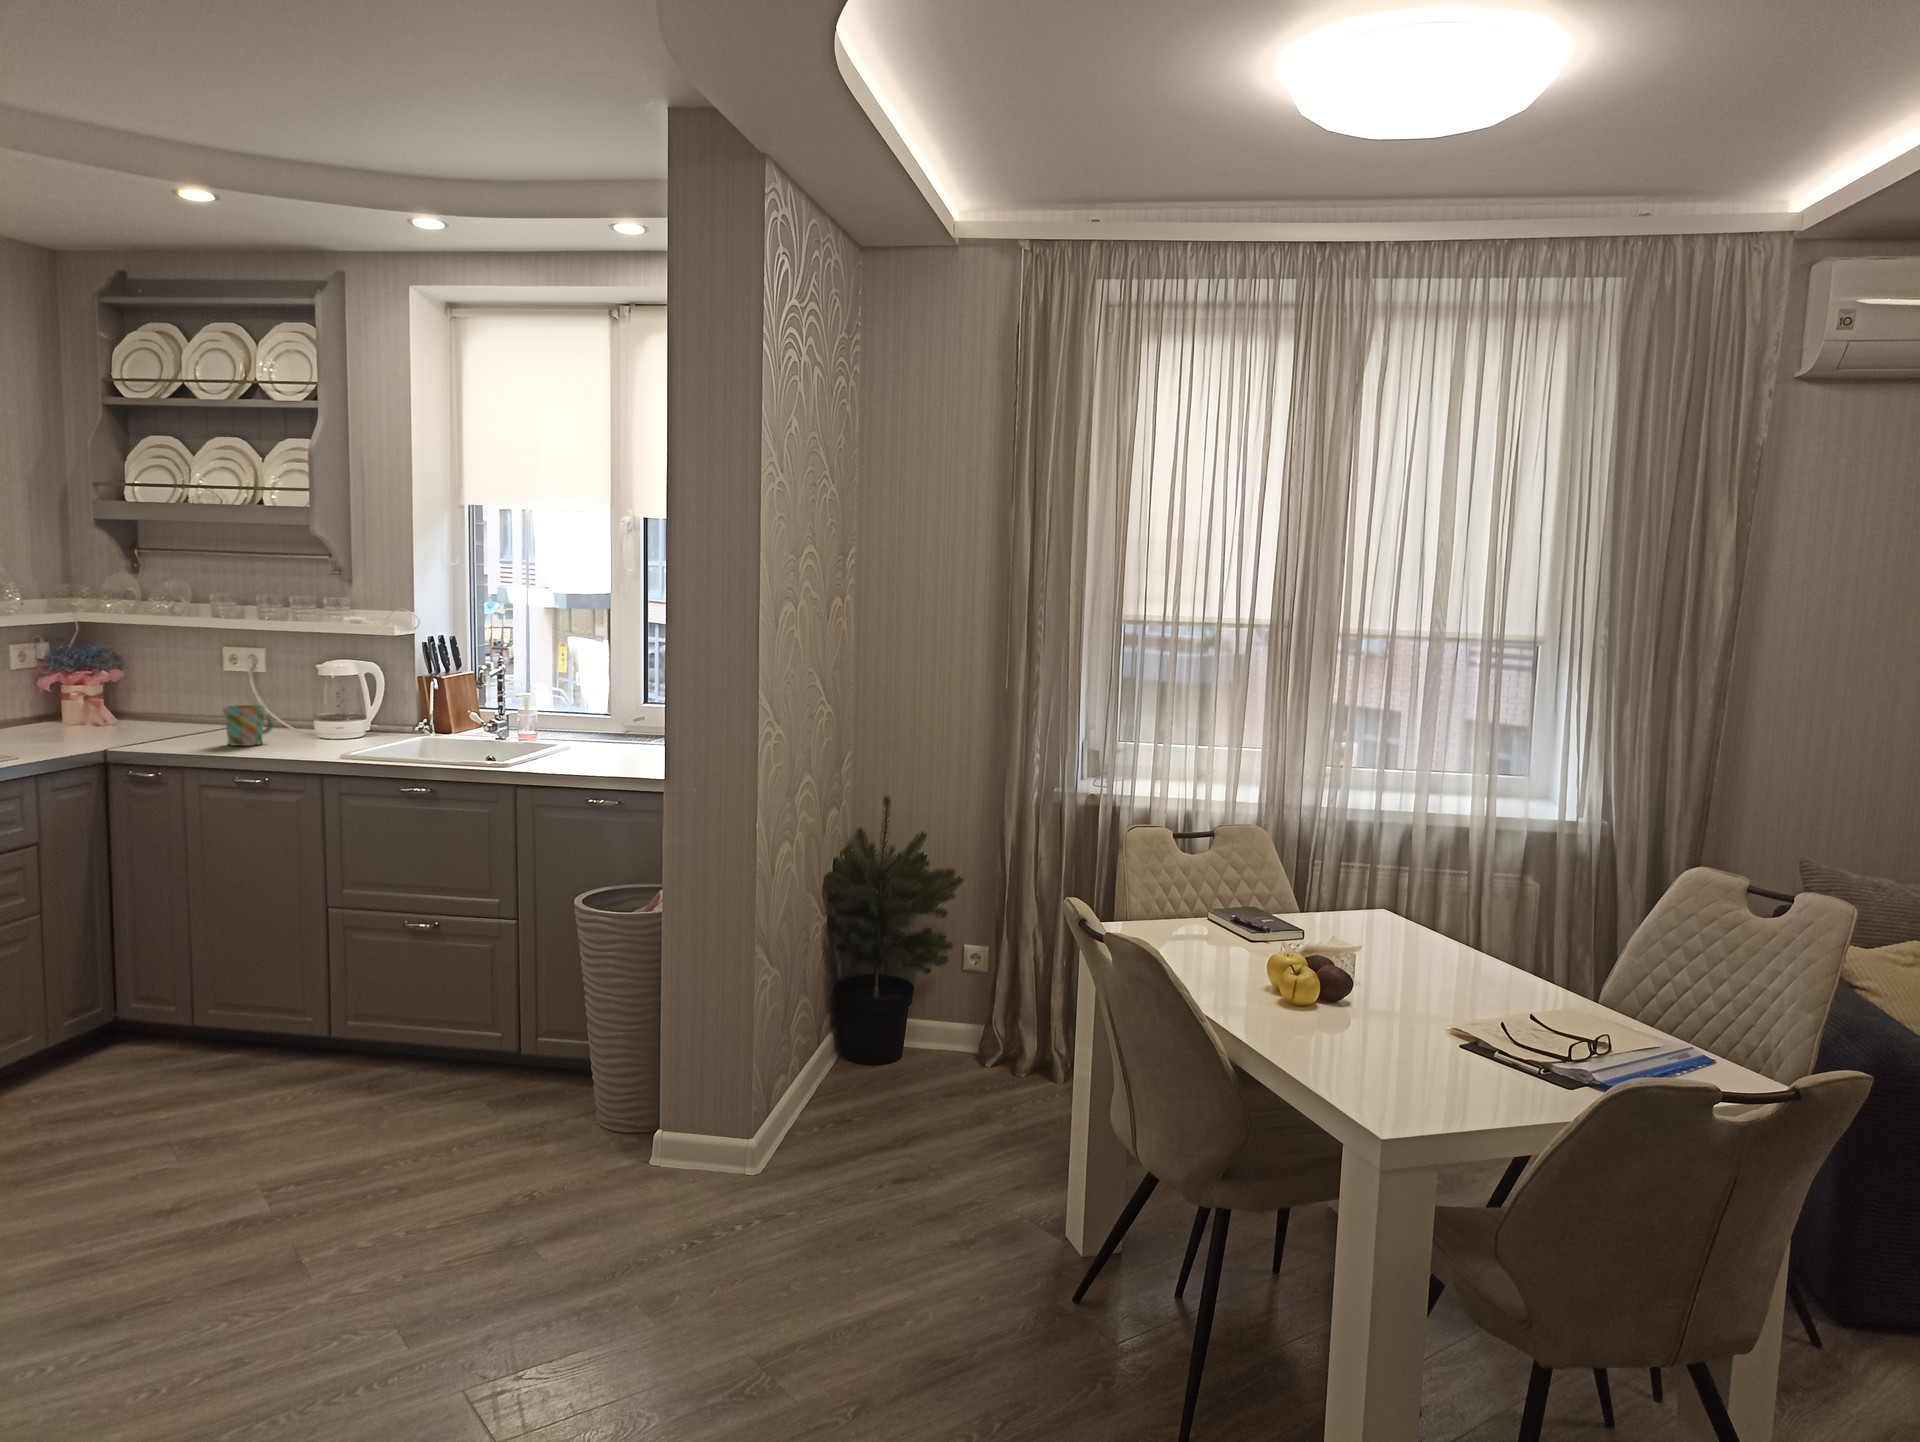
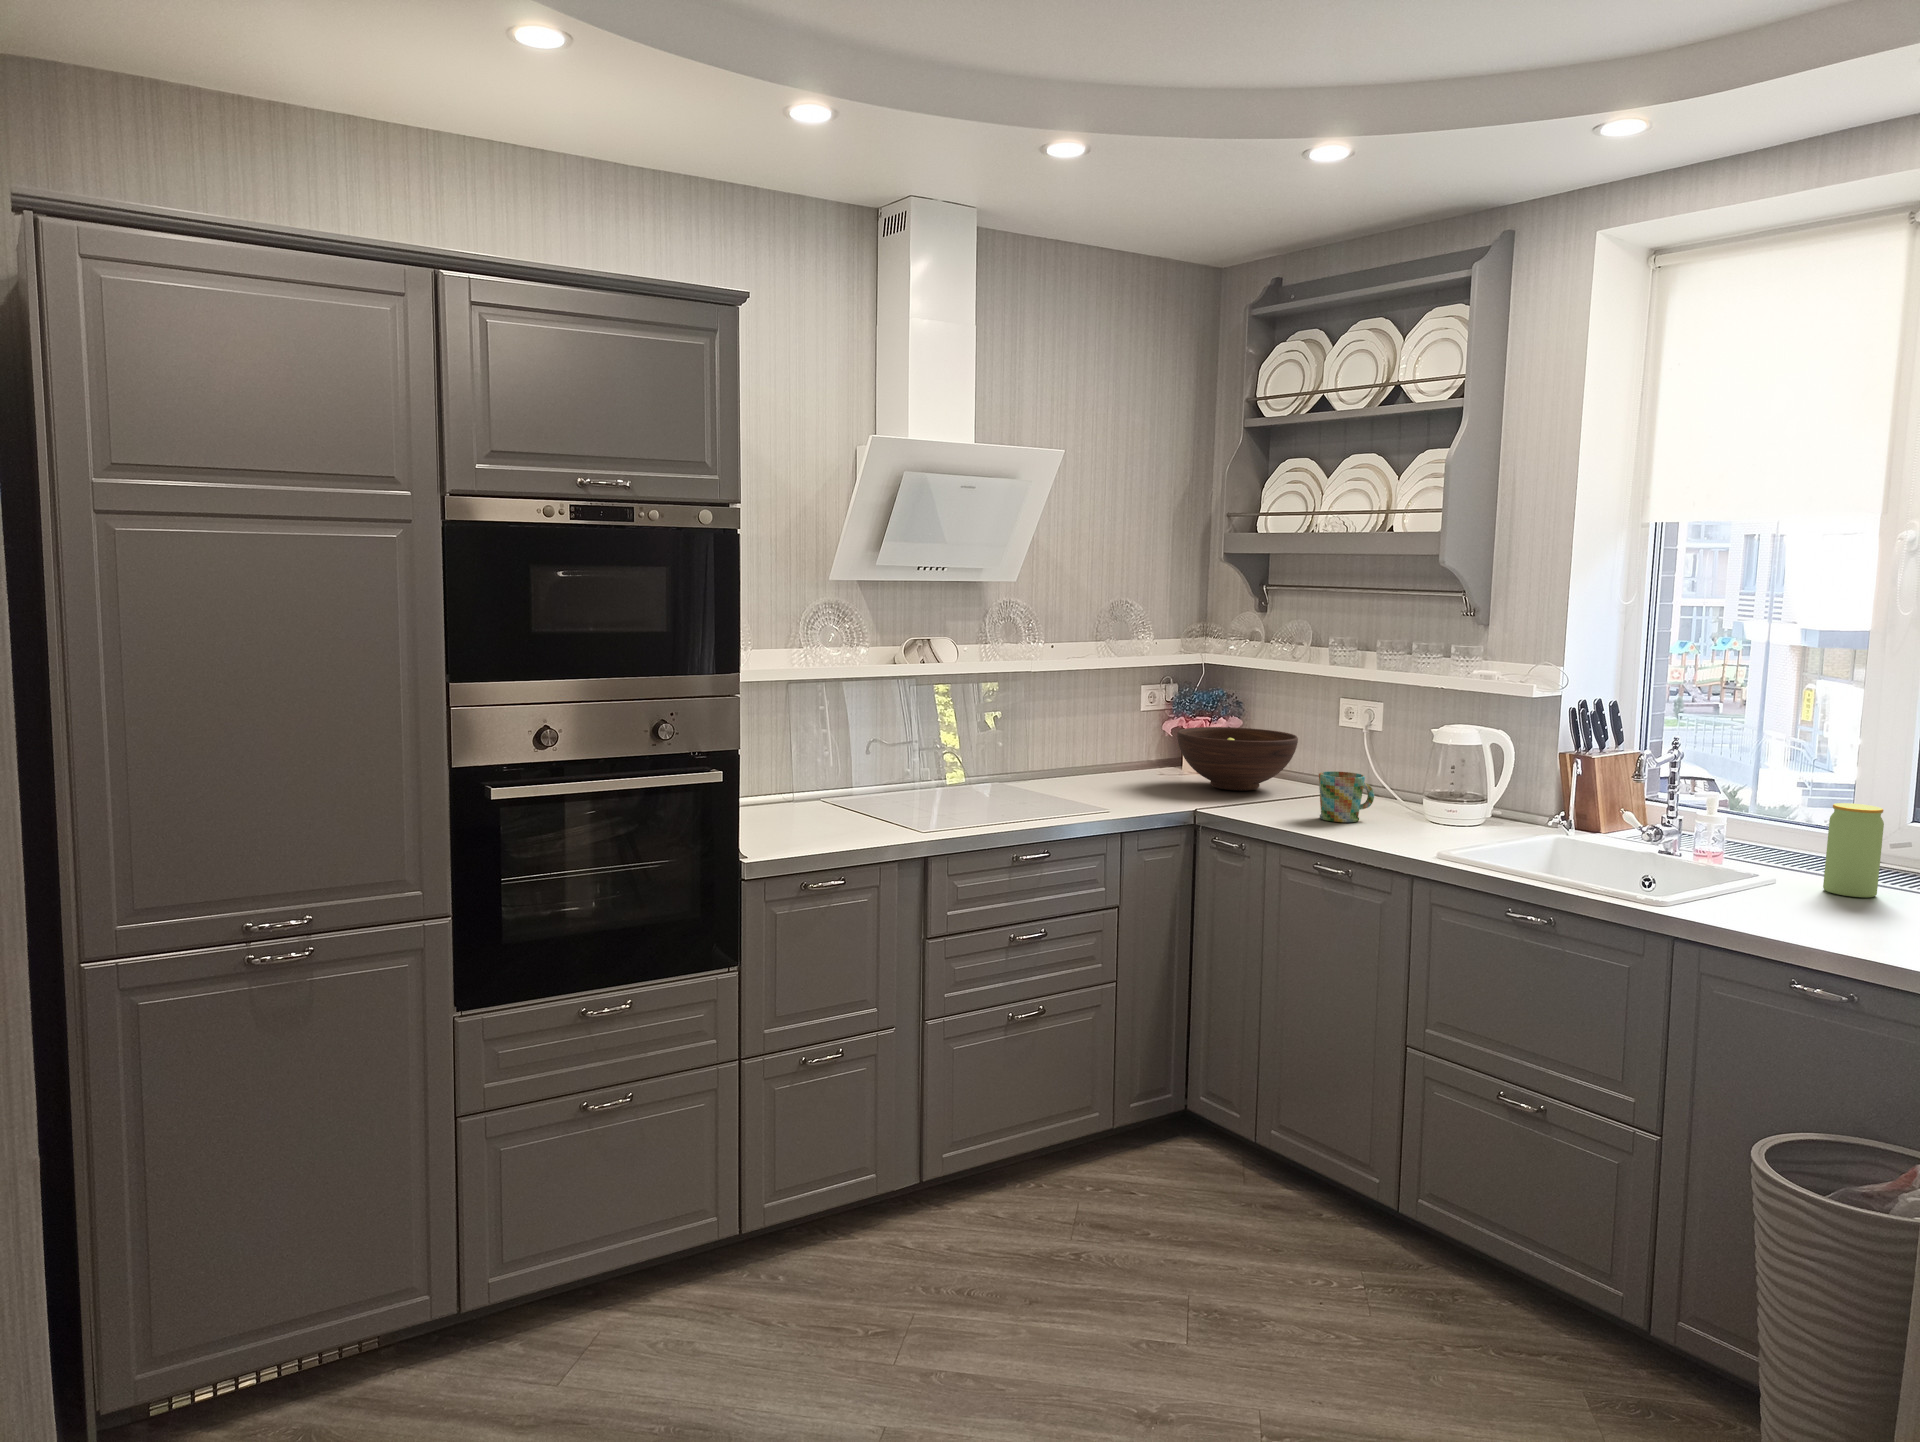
fruit bowl: none [64,679,190,734] -> present [1177,727,1298,791]
jar: none [597,692,627,749] -> present [1823,803,1884,897]

